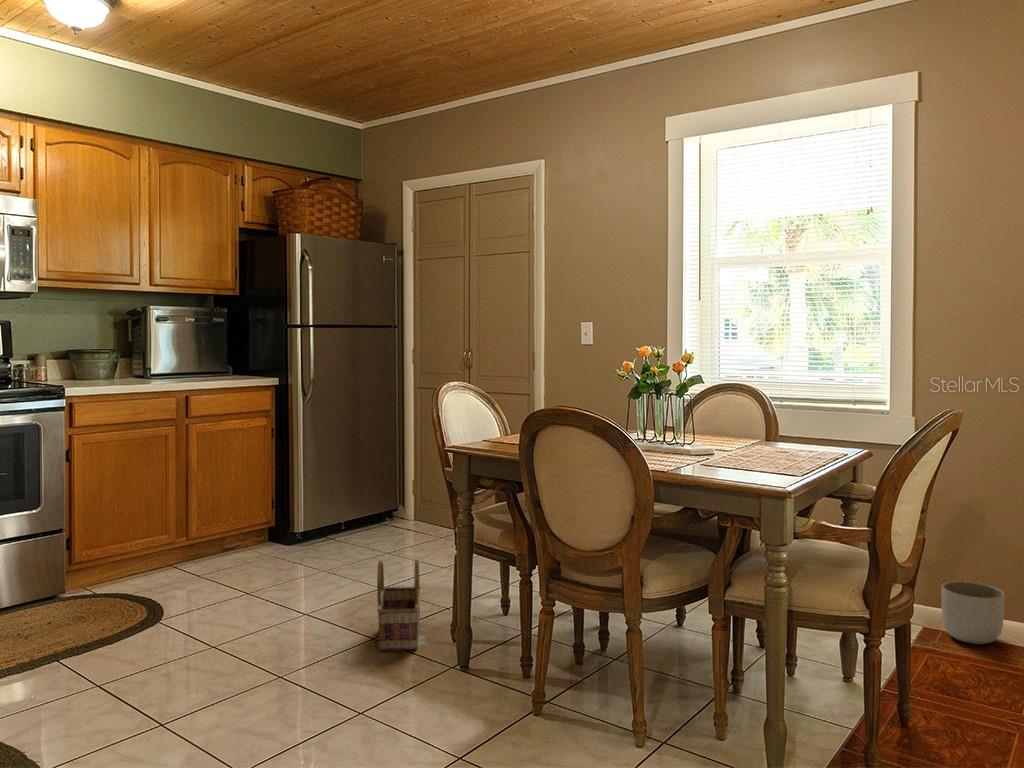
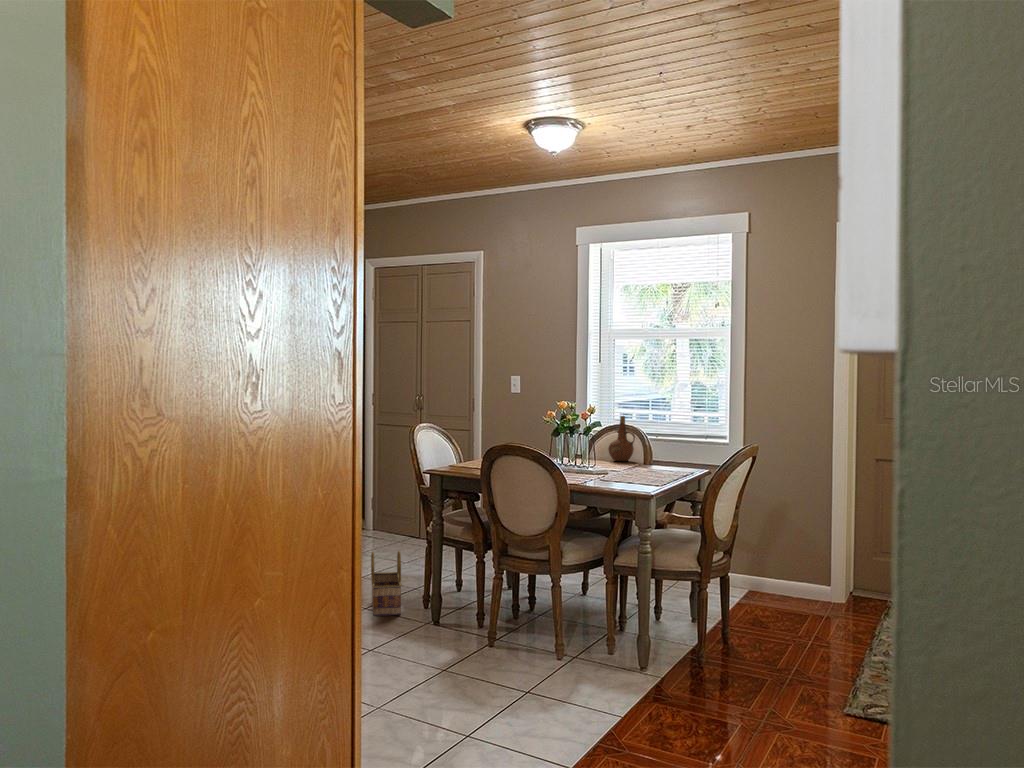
ceramic pitcher: none [713,371,752,435] -> present [608,416,635,461]
planter: present [941,581,1005,644] -> none [761,562,801,603]

